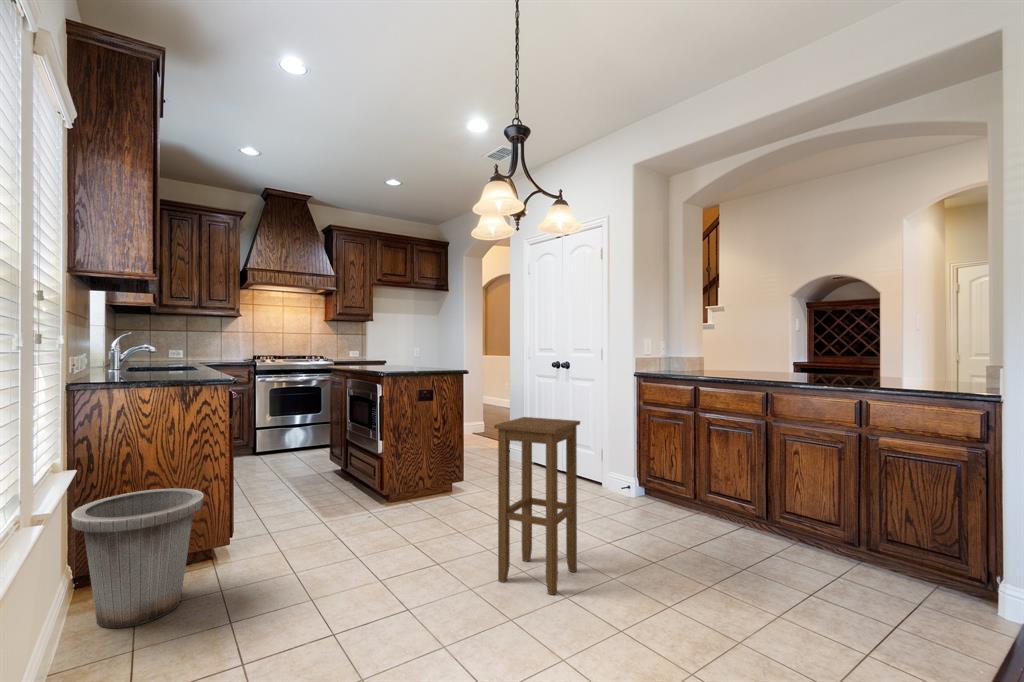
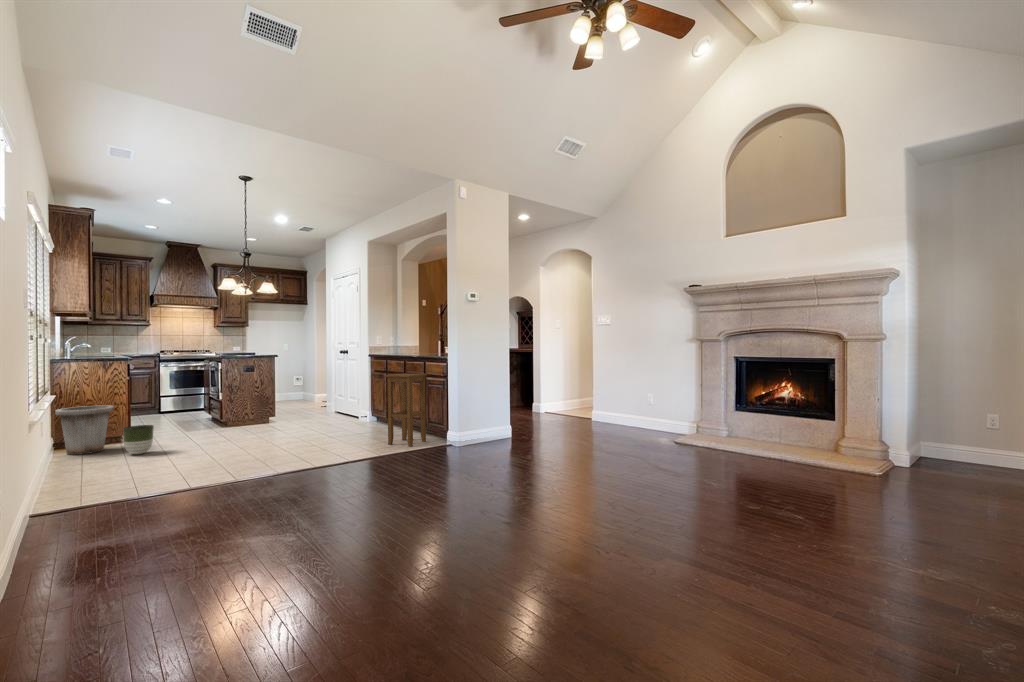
stool: present [494,417,580,595] -> present [386,373,427,446]
planter: none [231,551,301,638] -> present [123,425,154,454]

